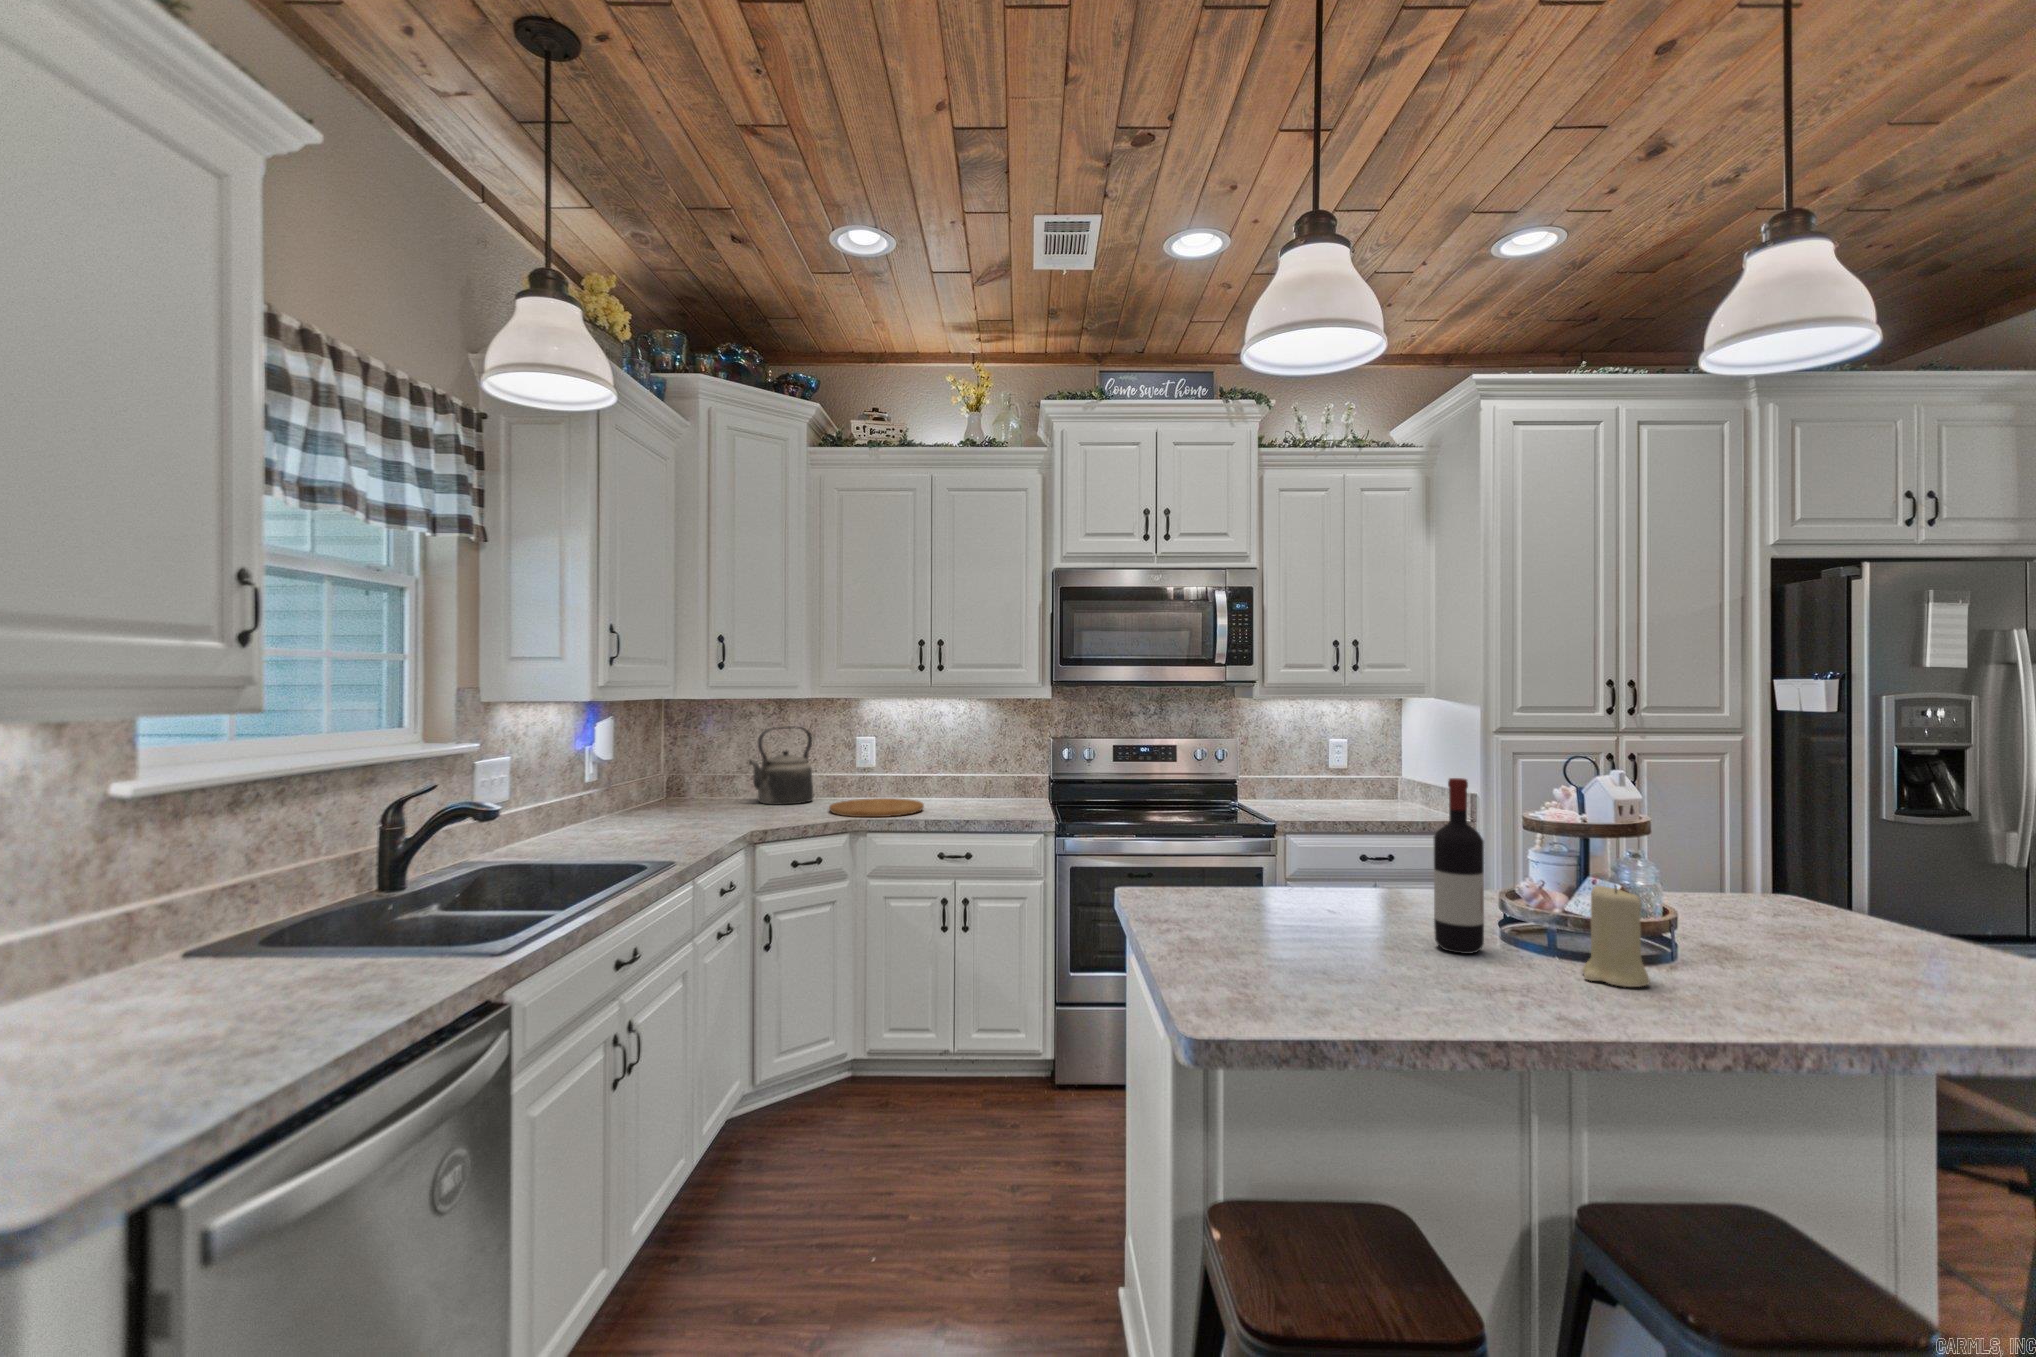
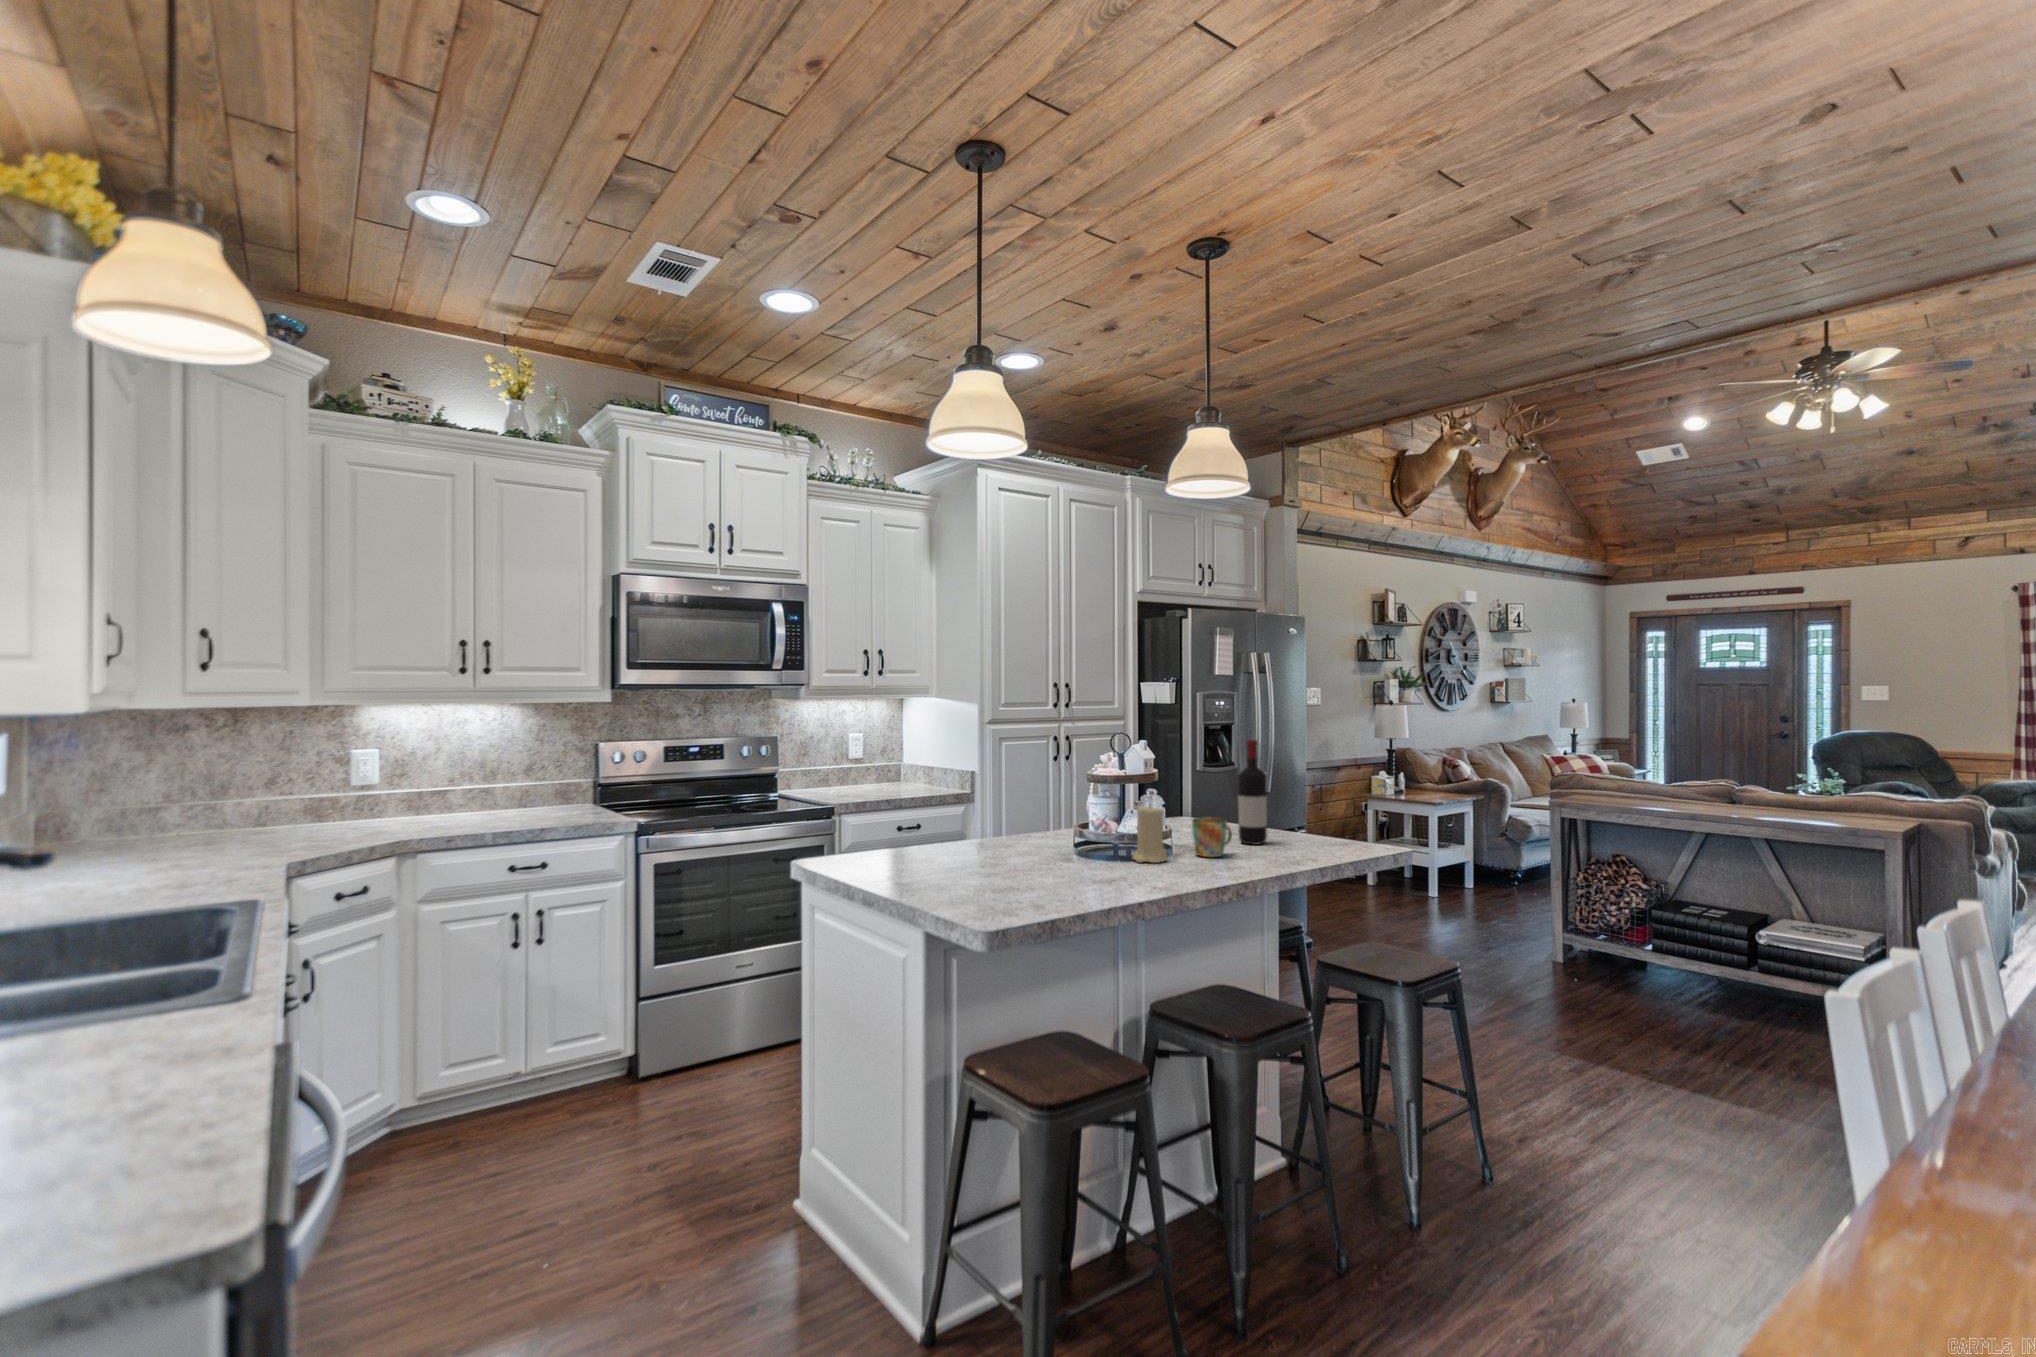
kettle: present [749,726,813,805] -> none [209,742,299,839]
wine bottle: present [1434,778,1484,954] -> present [1238,740,1267,845]
cutting board: present [829,798,924,817] -> none [349,817,474,839]
mug: none [1716,919,1811,998] -> present [1192,817,1232,857]

